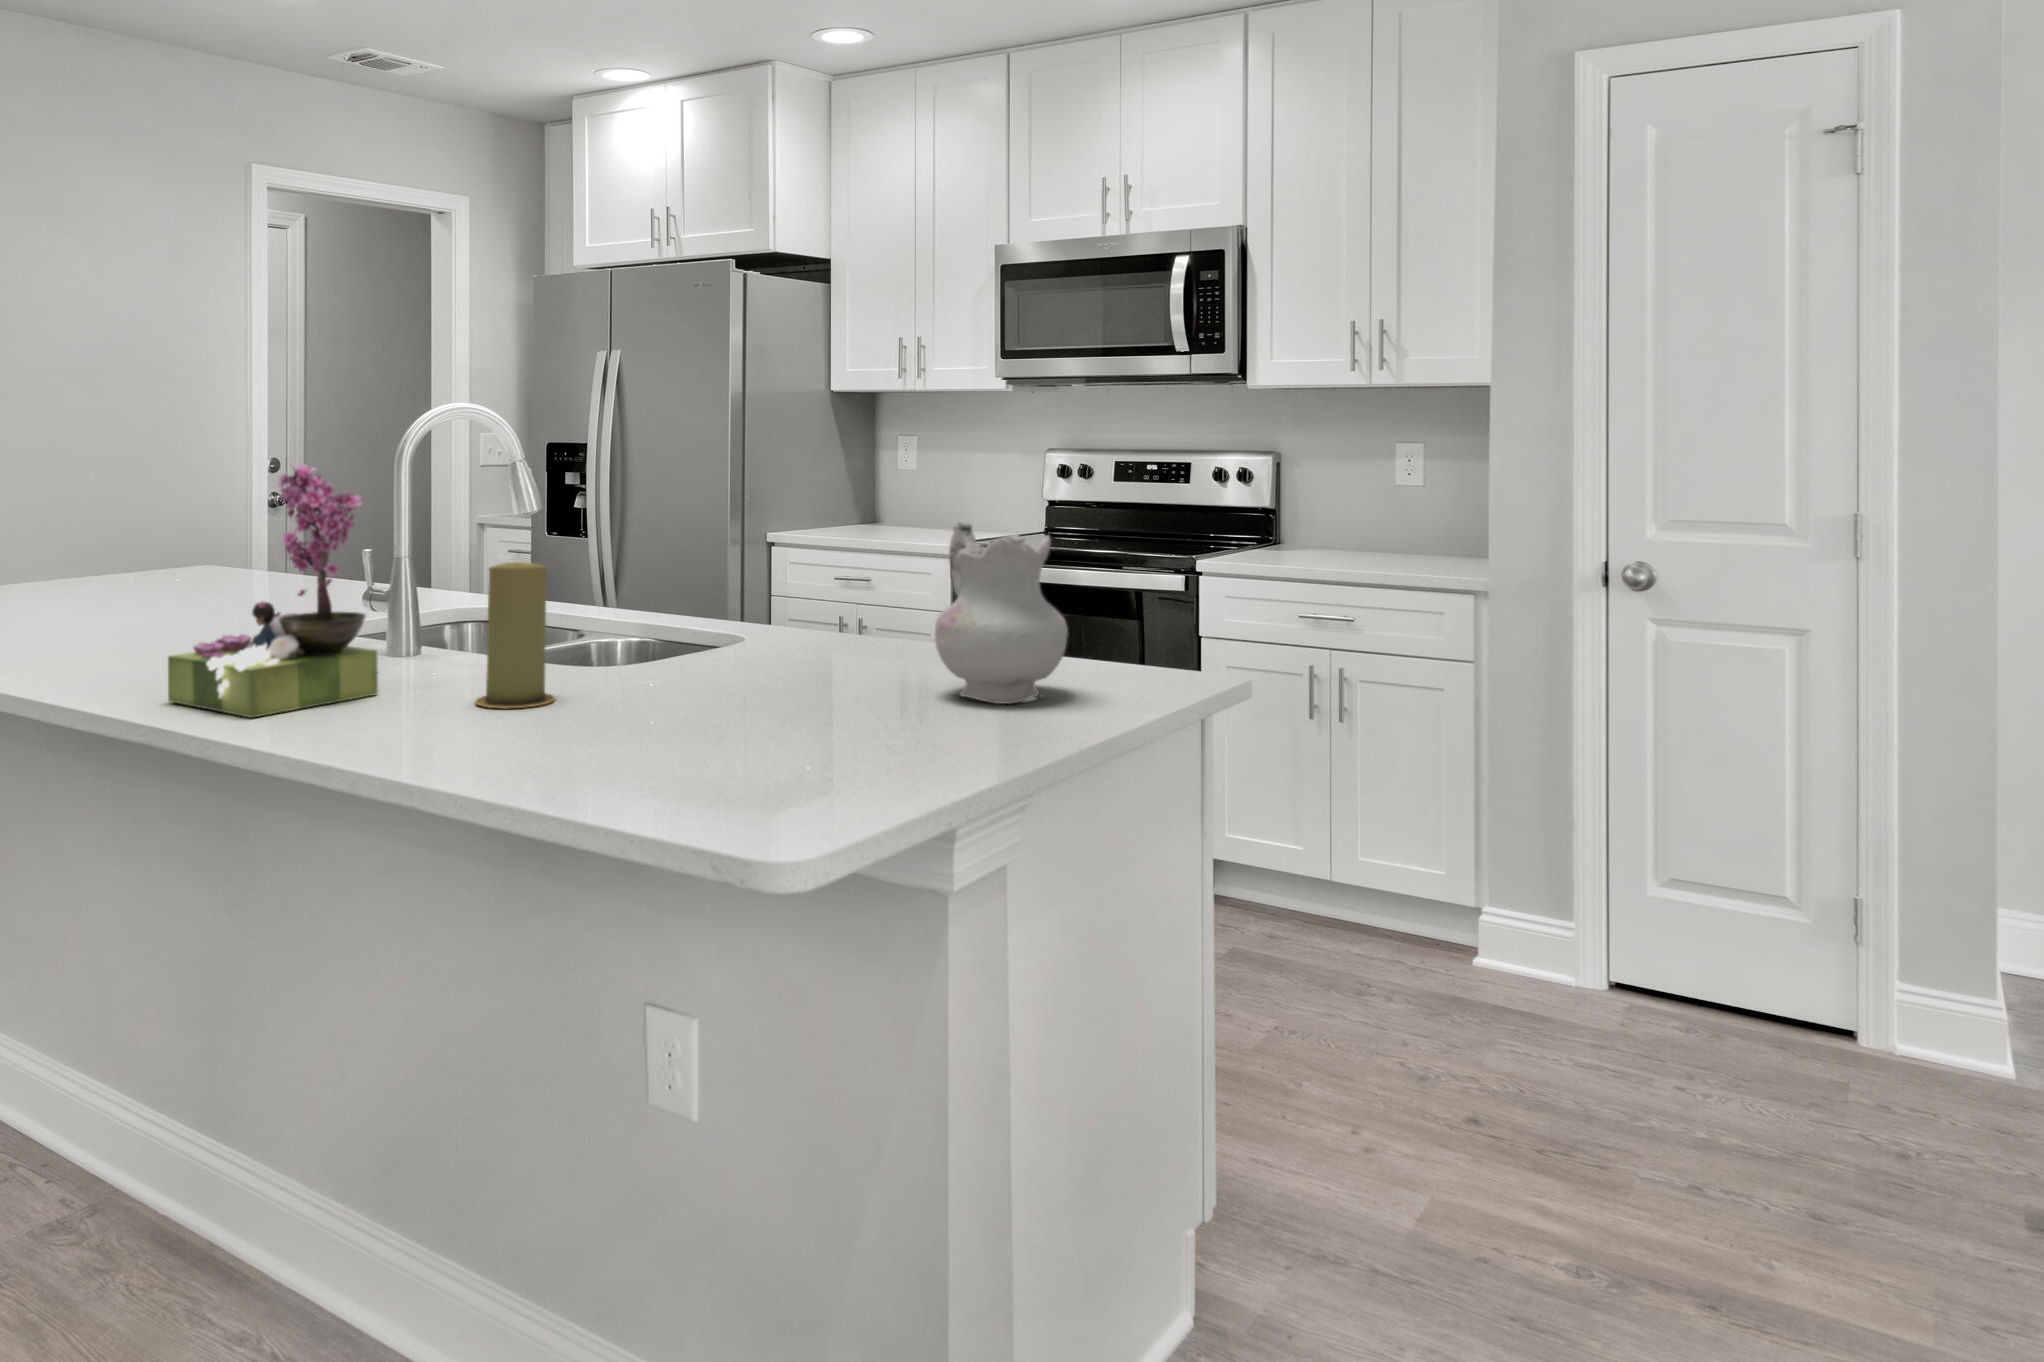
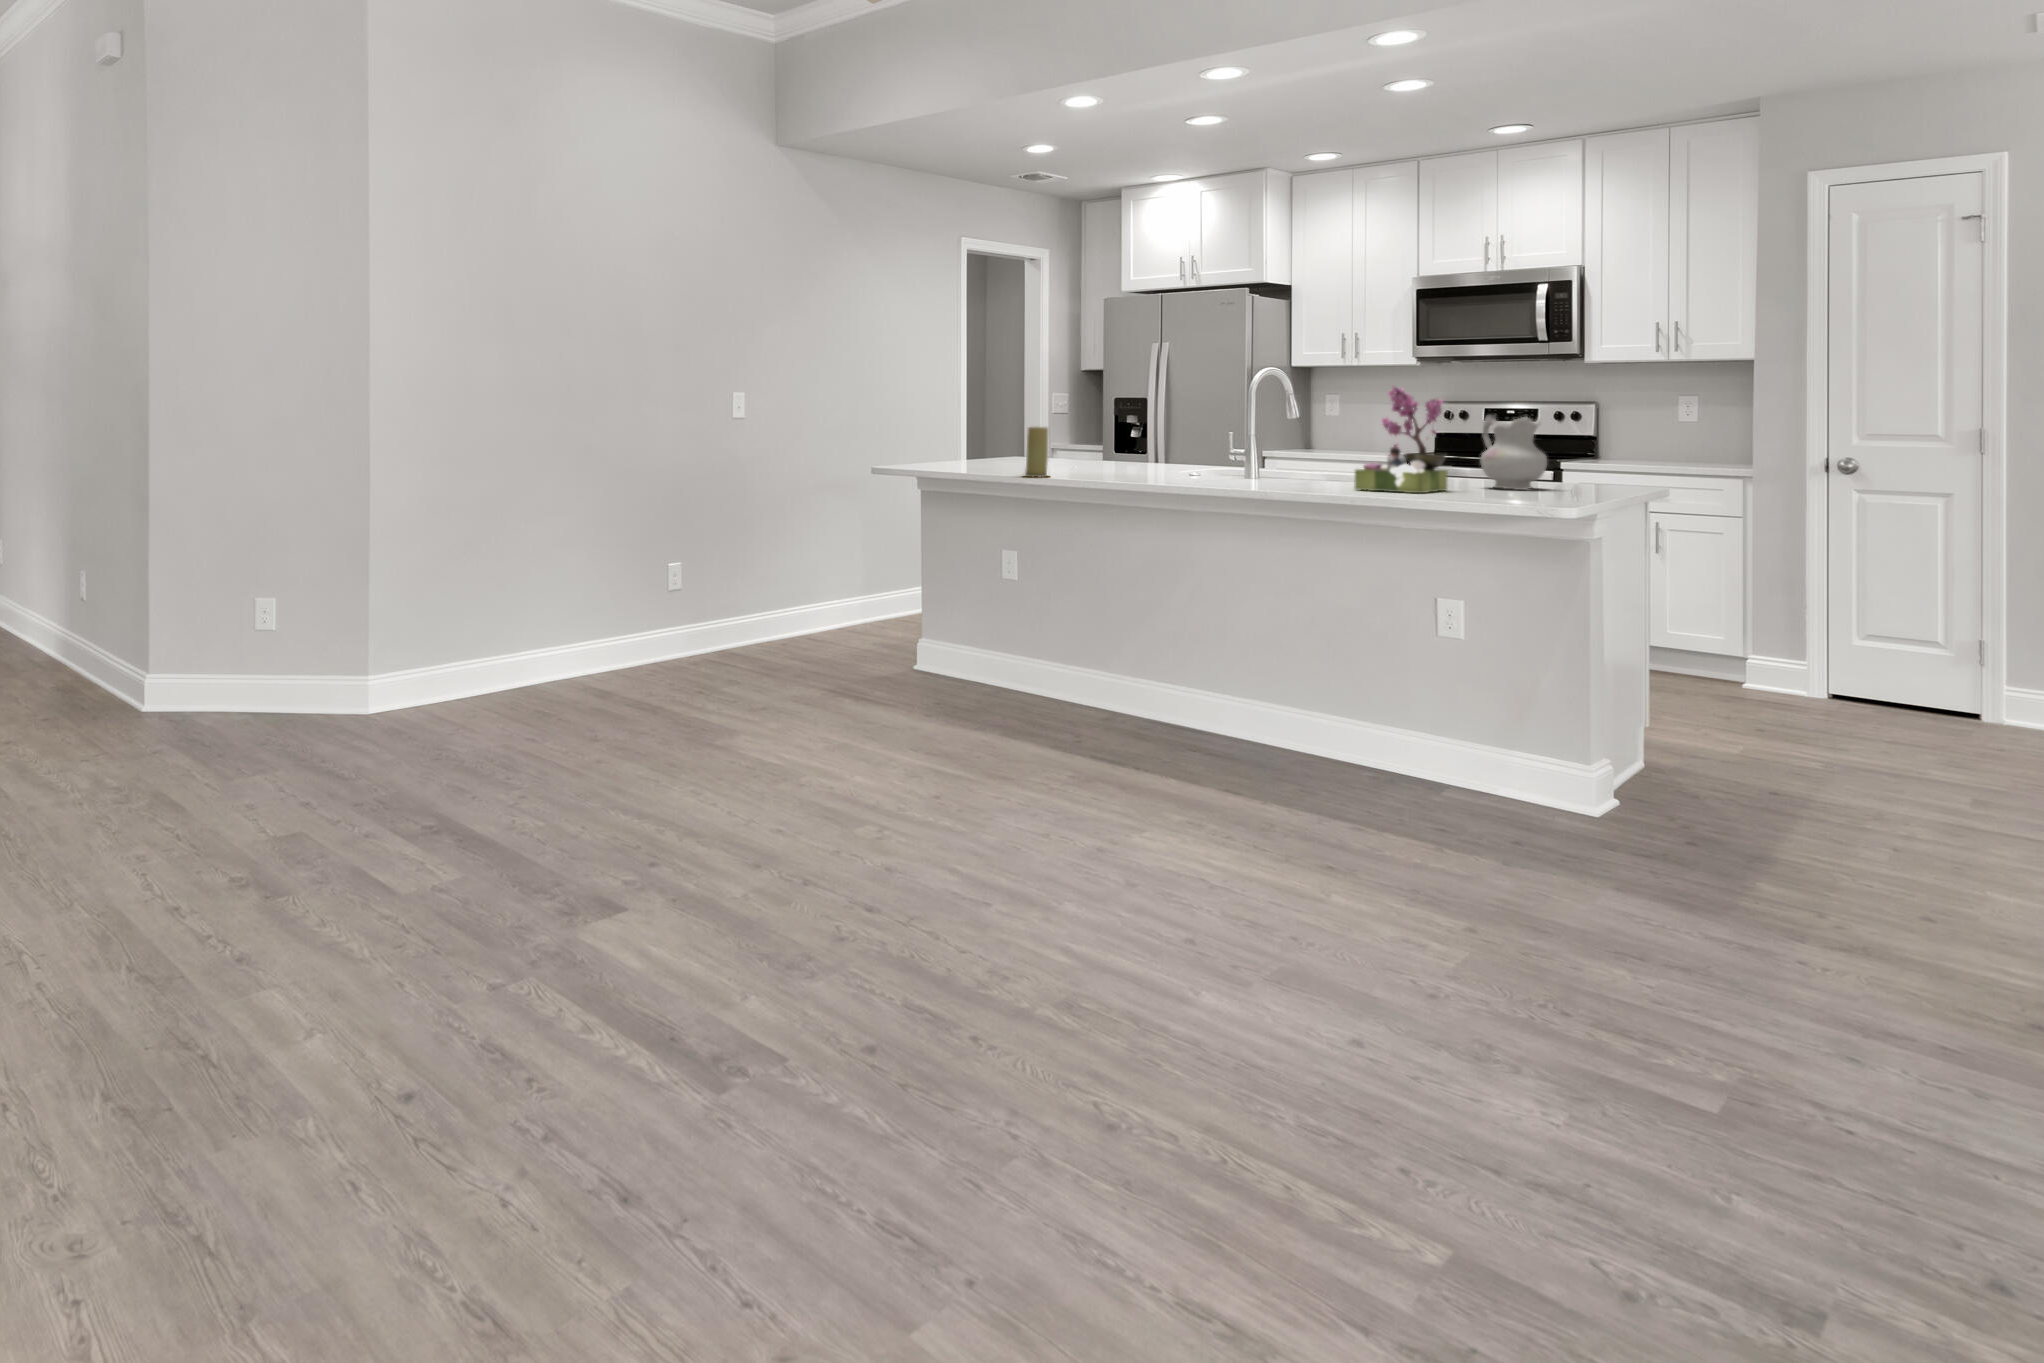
flower arrangement: present [168,465,378,718] -> present [1354,386,1448,493]
candle: present [475,562,555,708] -> present [1024,427,1048,477]

